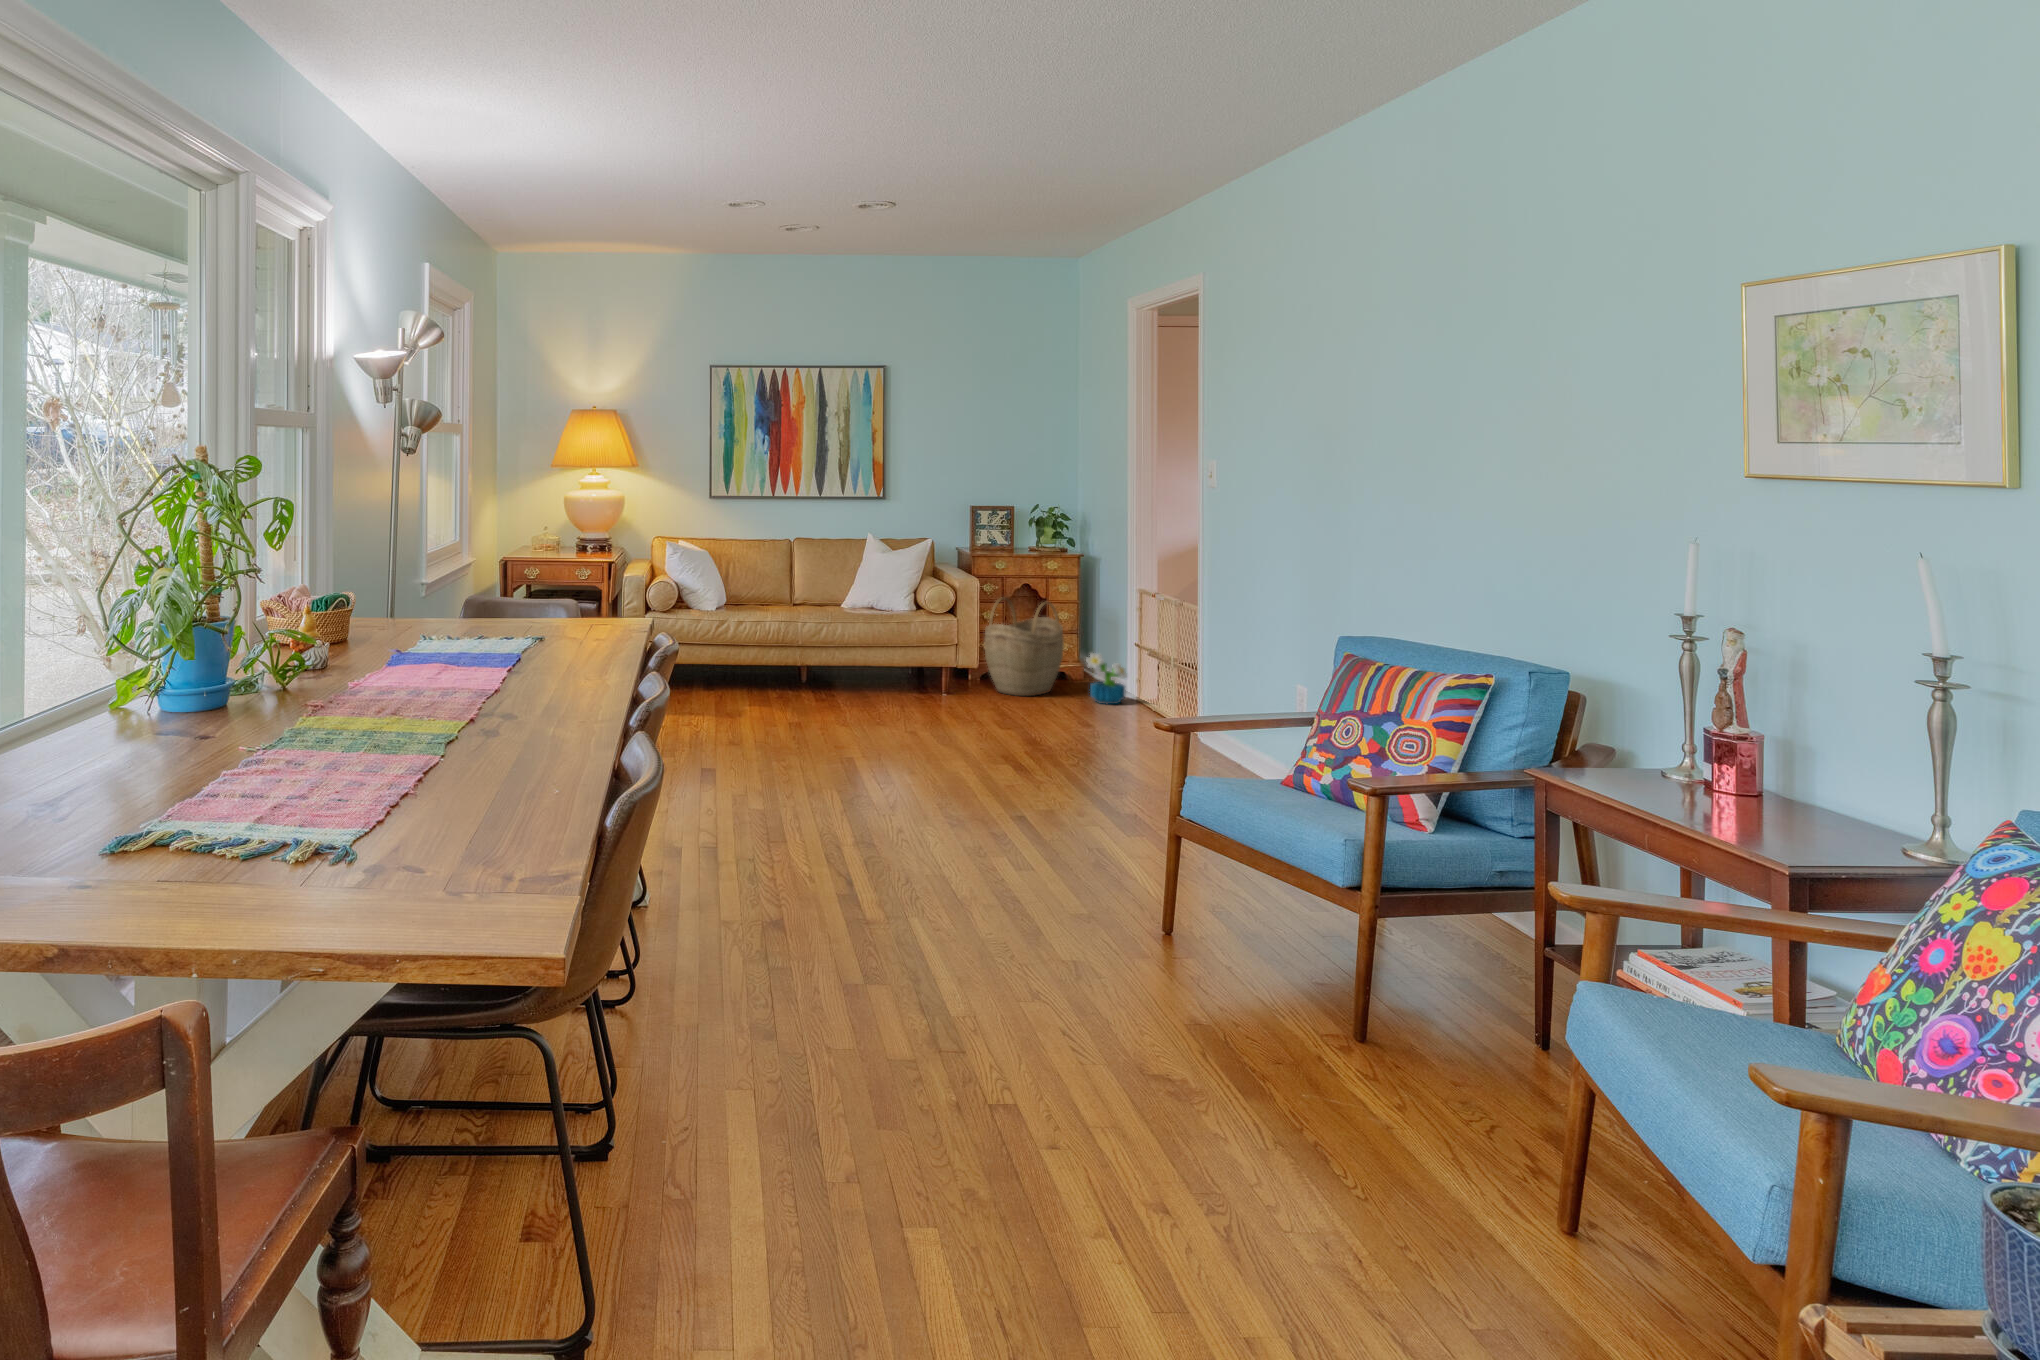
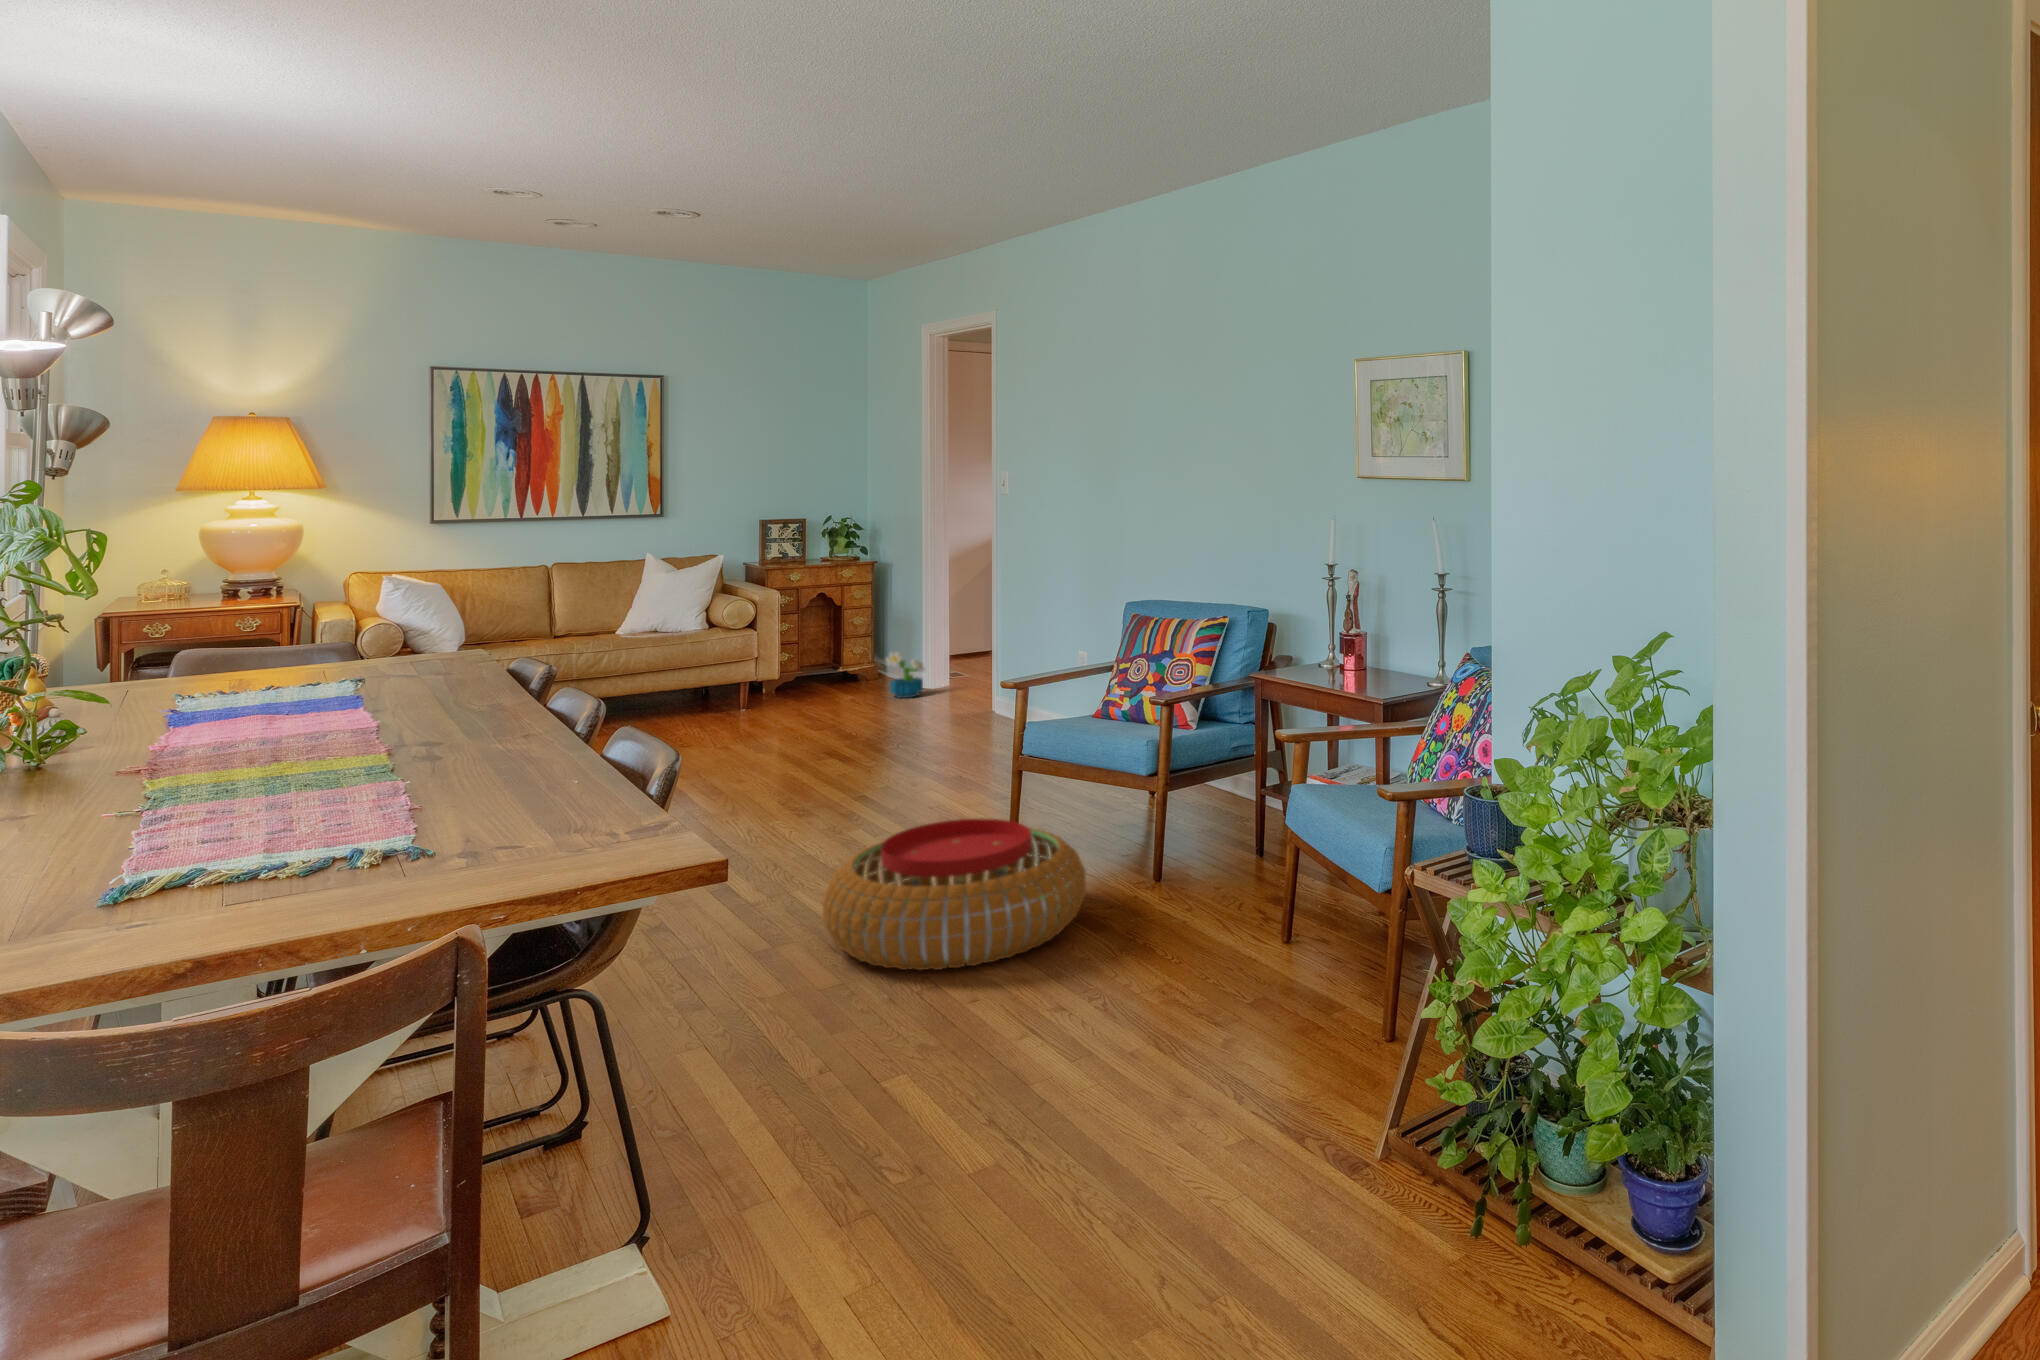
woven basket: present [984,597,1064,696] -> none [783,608,861,702]
pouf: none [909,887,1240,1101] -> present [823,818,1086,970]

